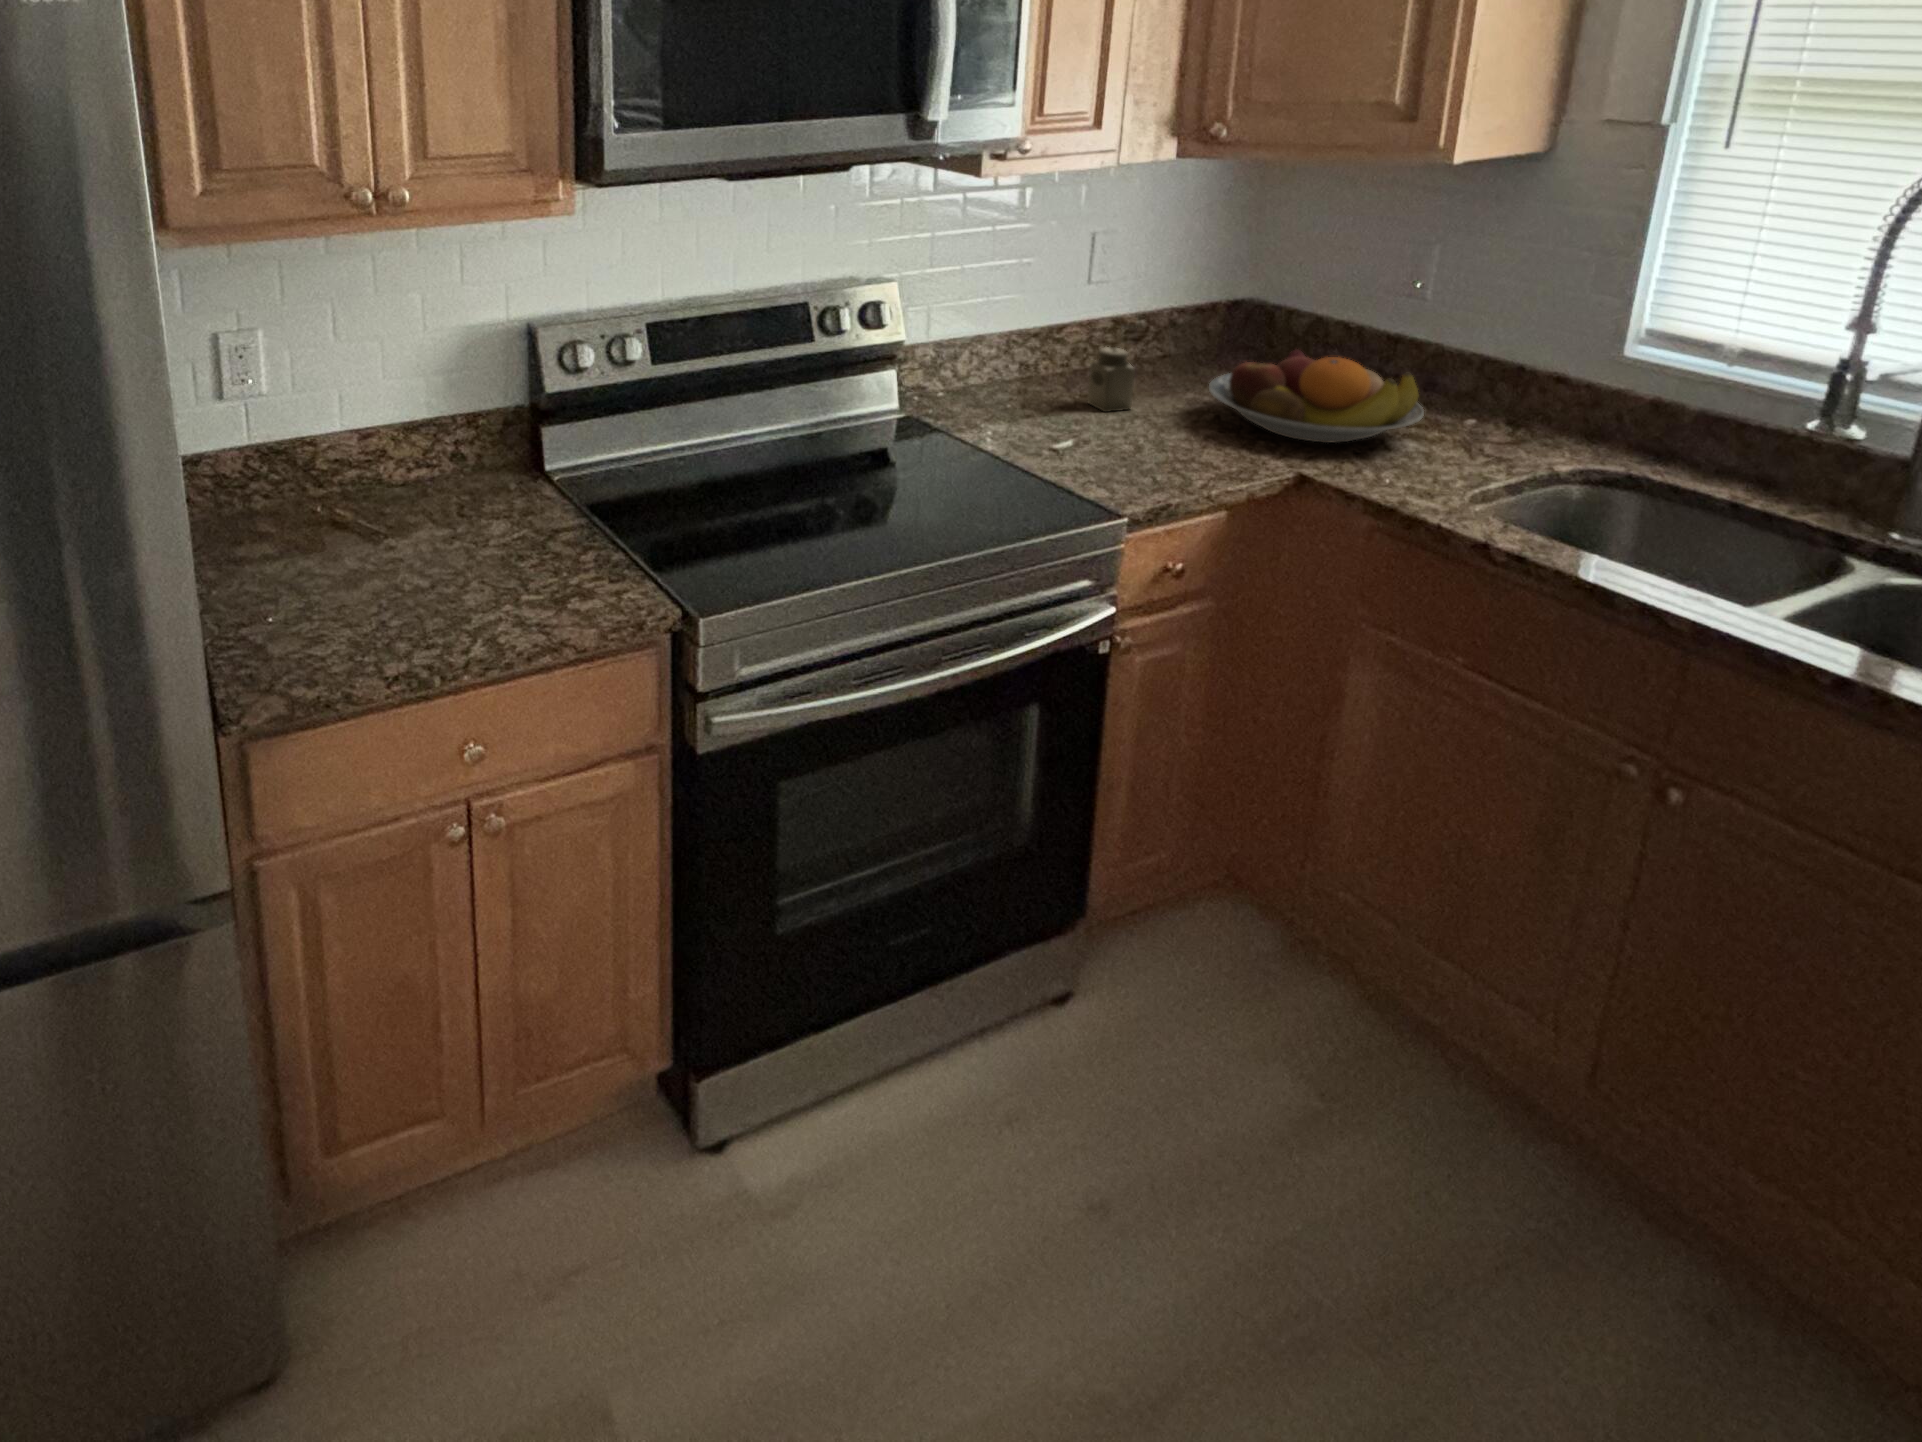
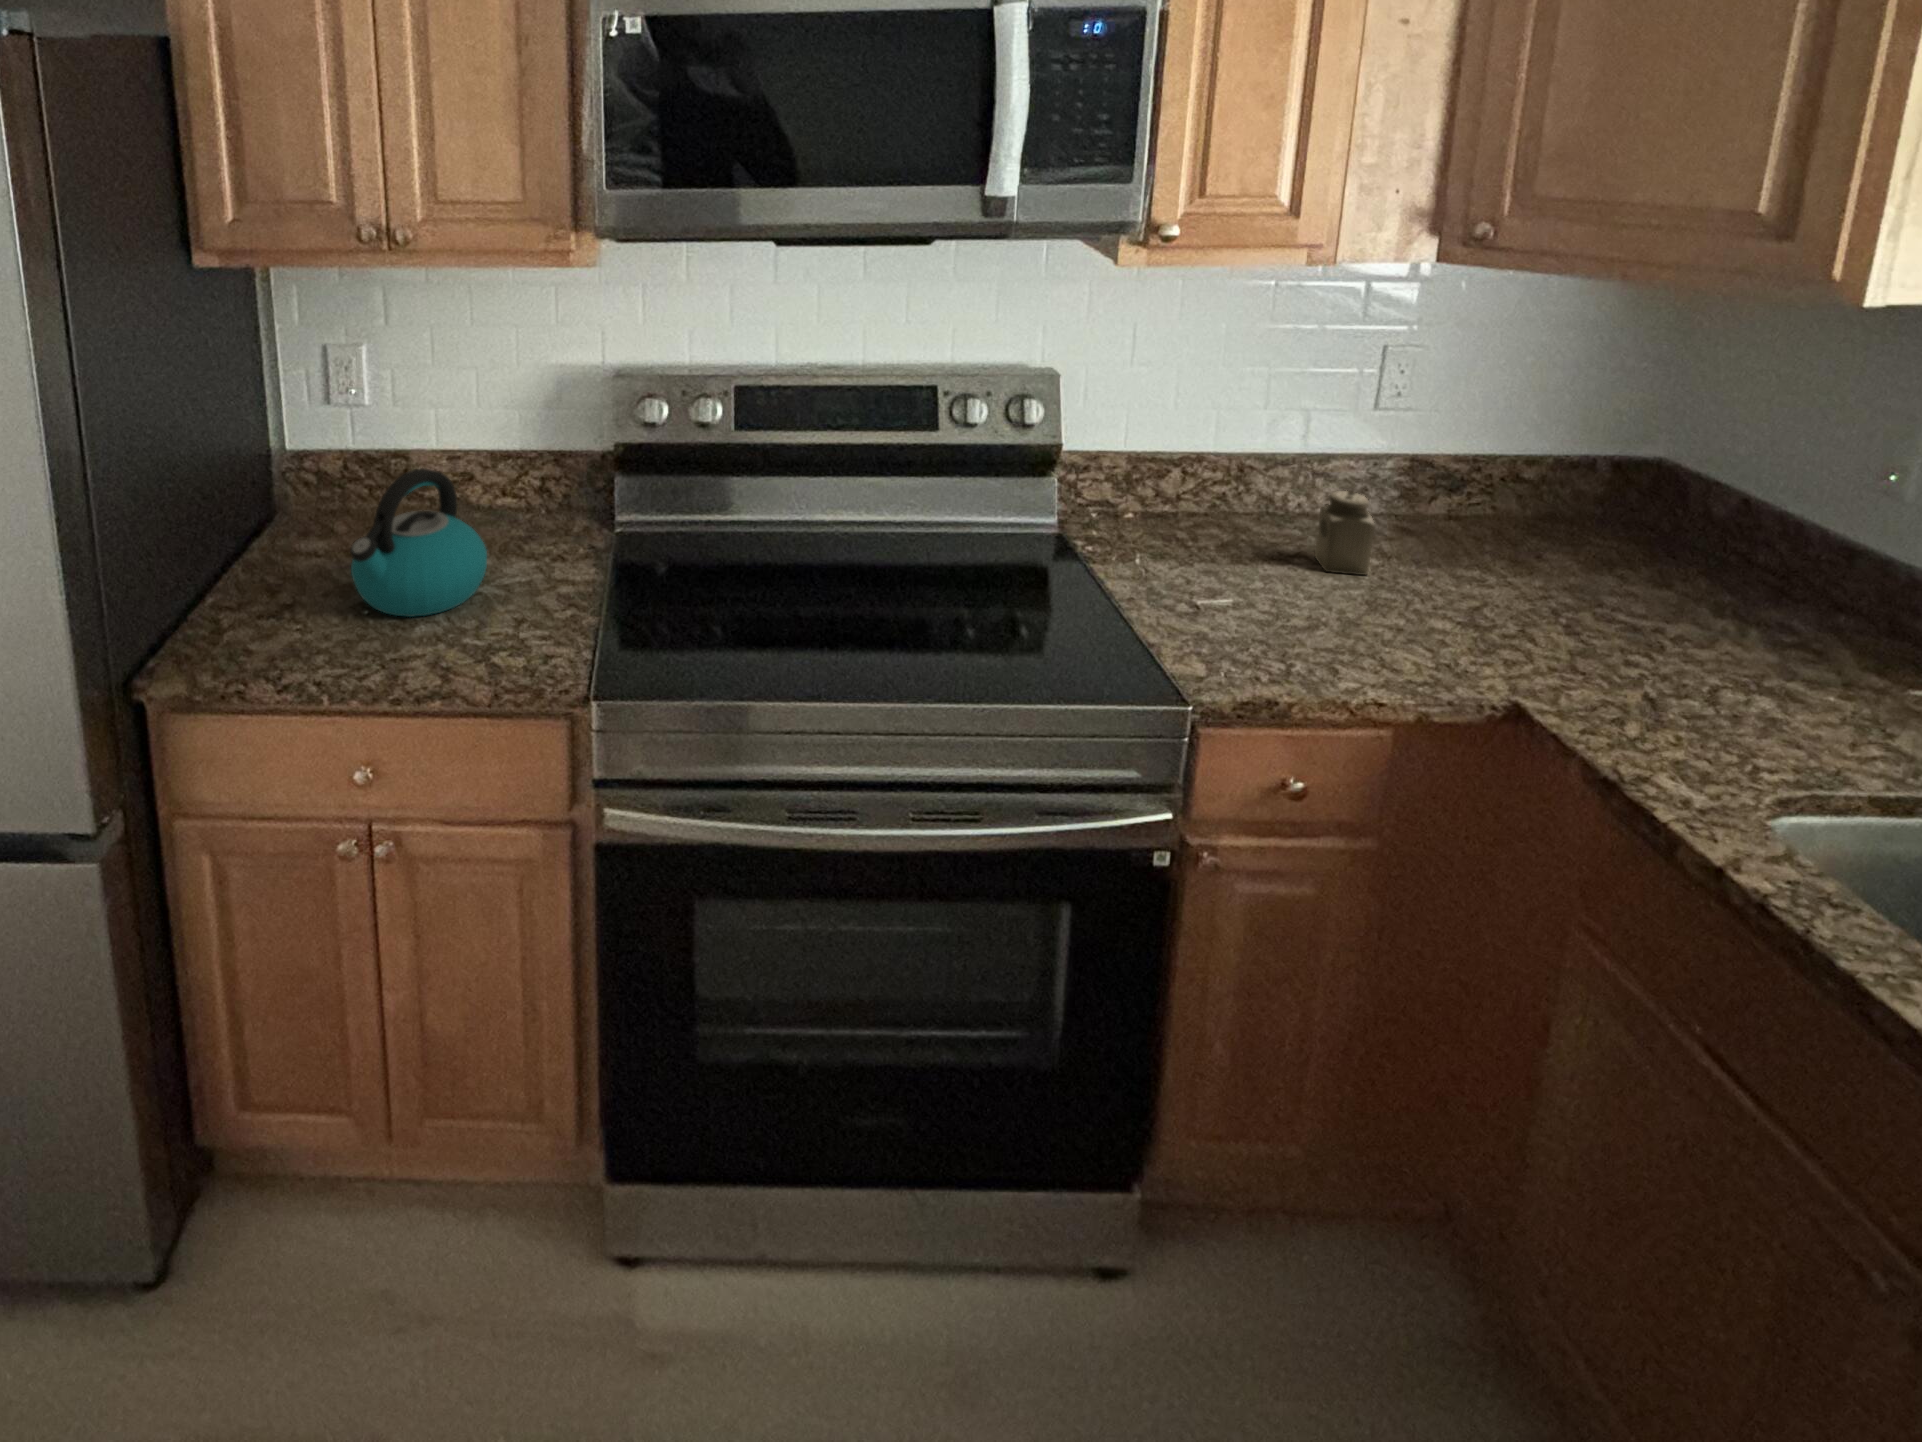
fruit bowl: present [1209,350,1424,443] -> none [1465,533,1802,680]
kettle: none [352,439,494,594] -> present [350,468,487,617]

